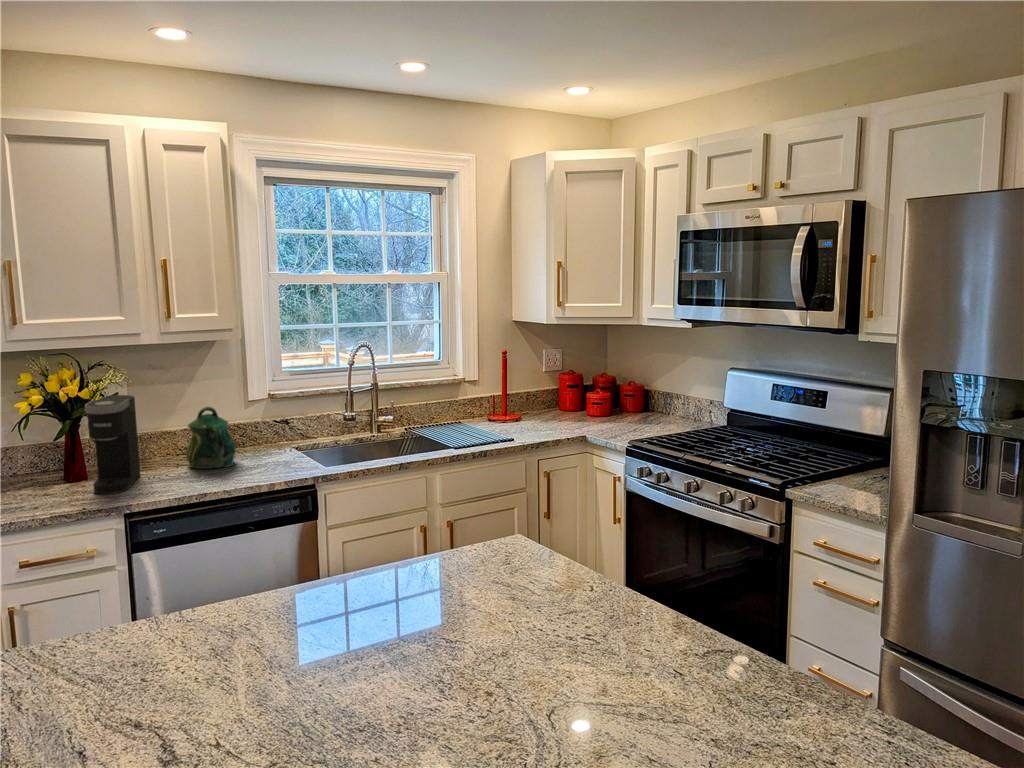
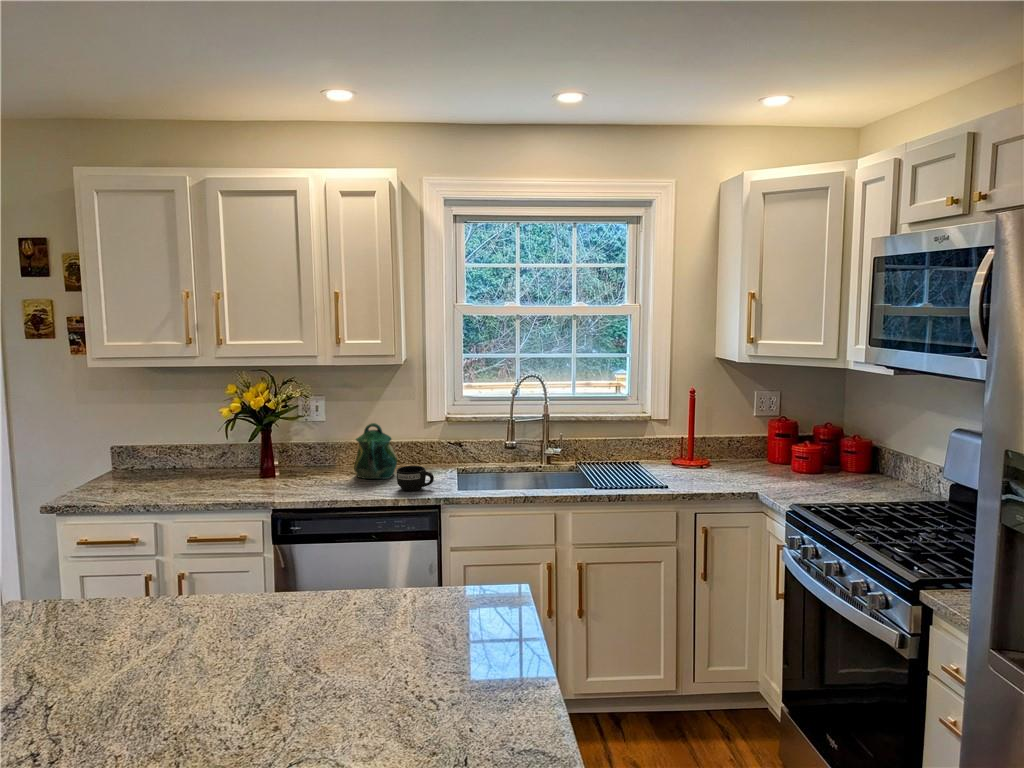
coffee maker: present [85,395,140,494] -> none [259,407,315,490]
mug: none [259,447,299,474] -> present [397,466,434,491]

